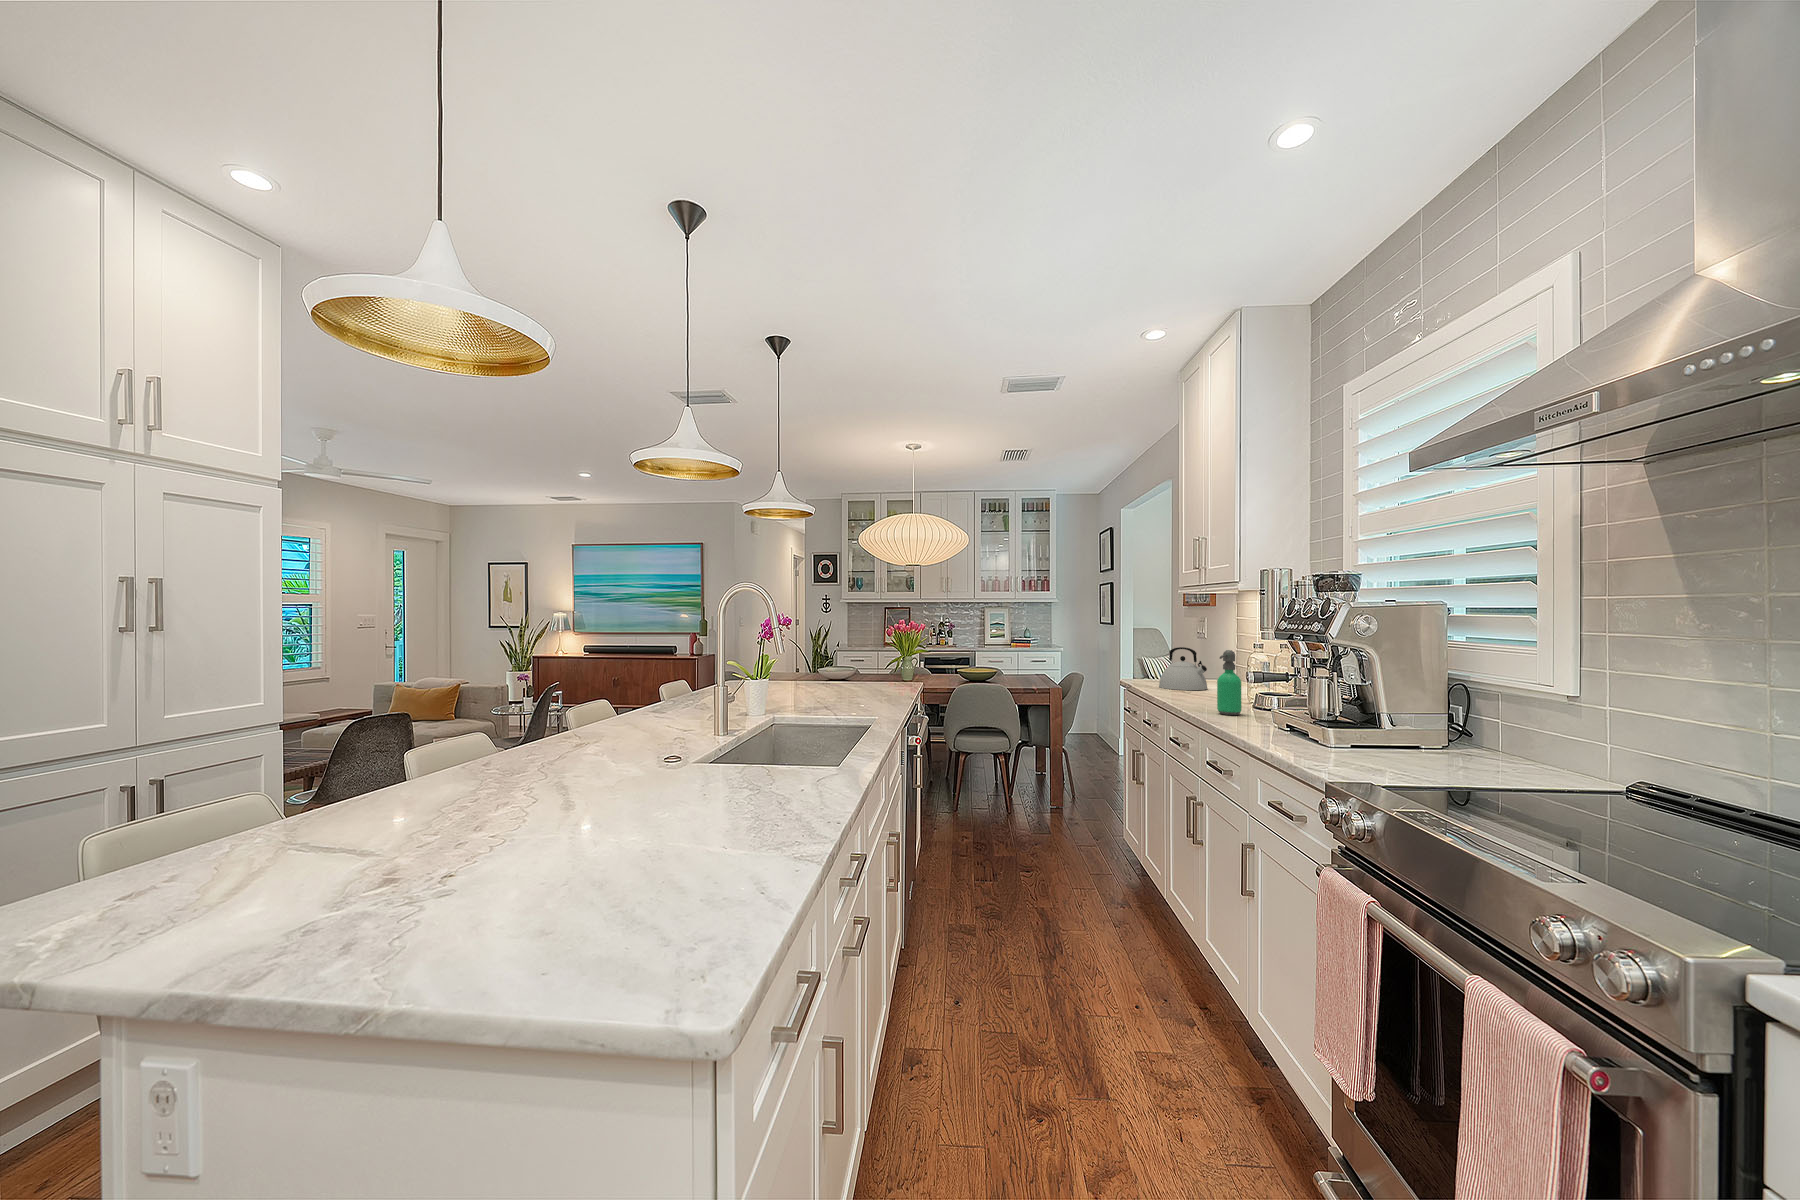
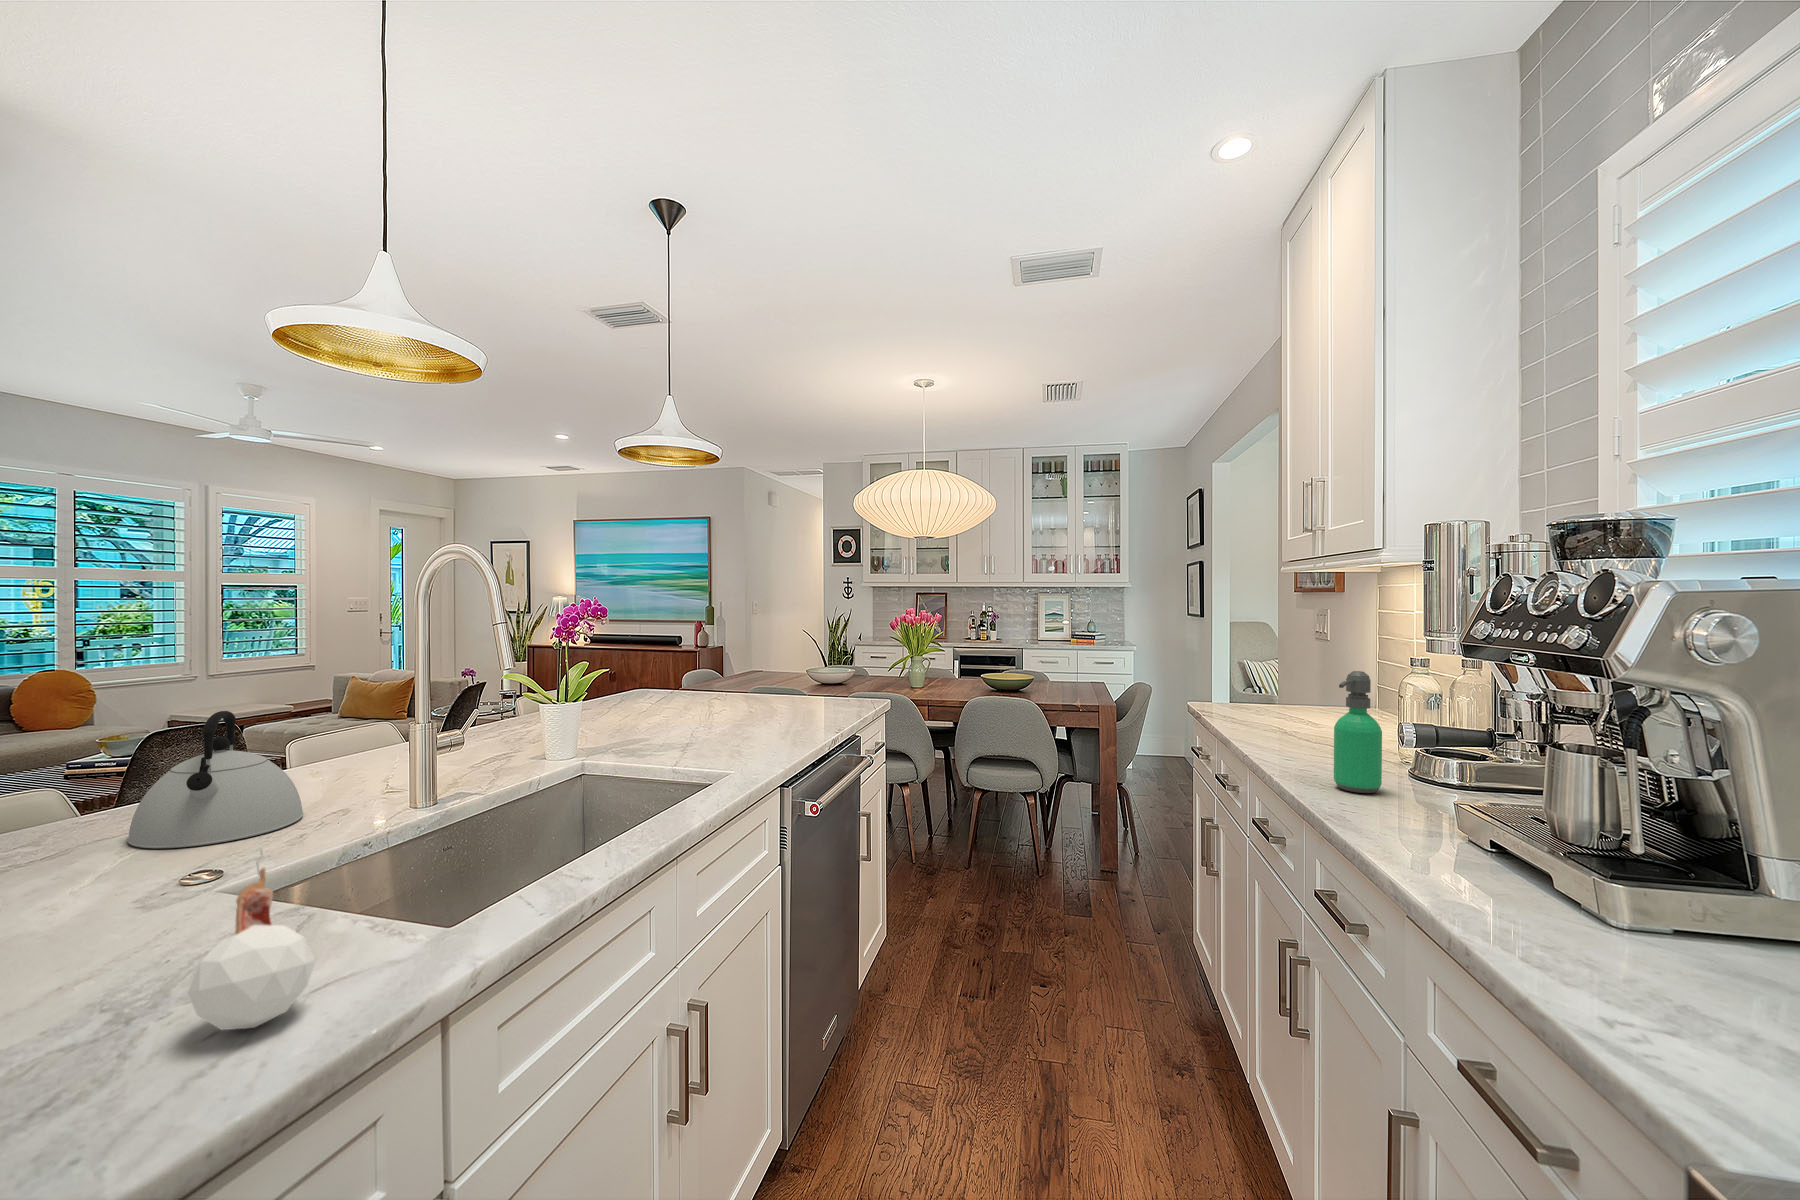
kettle: present [1159,647,1207,690] -> present [127,711,303,848]
candle: none [796,717,834,783] -> present [188,850,315,1030]

